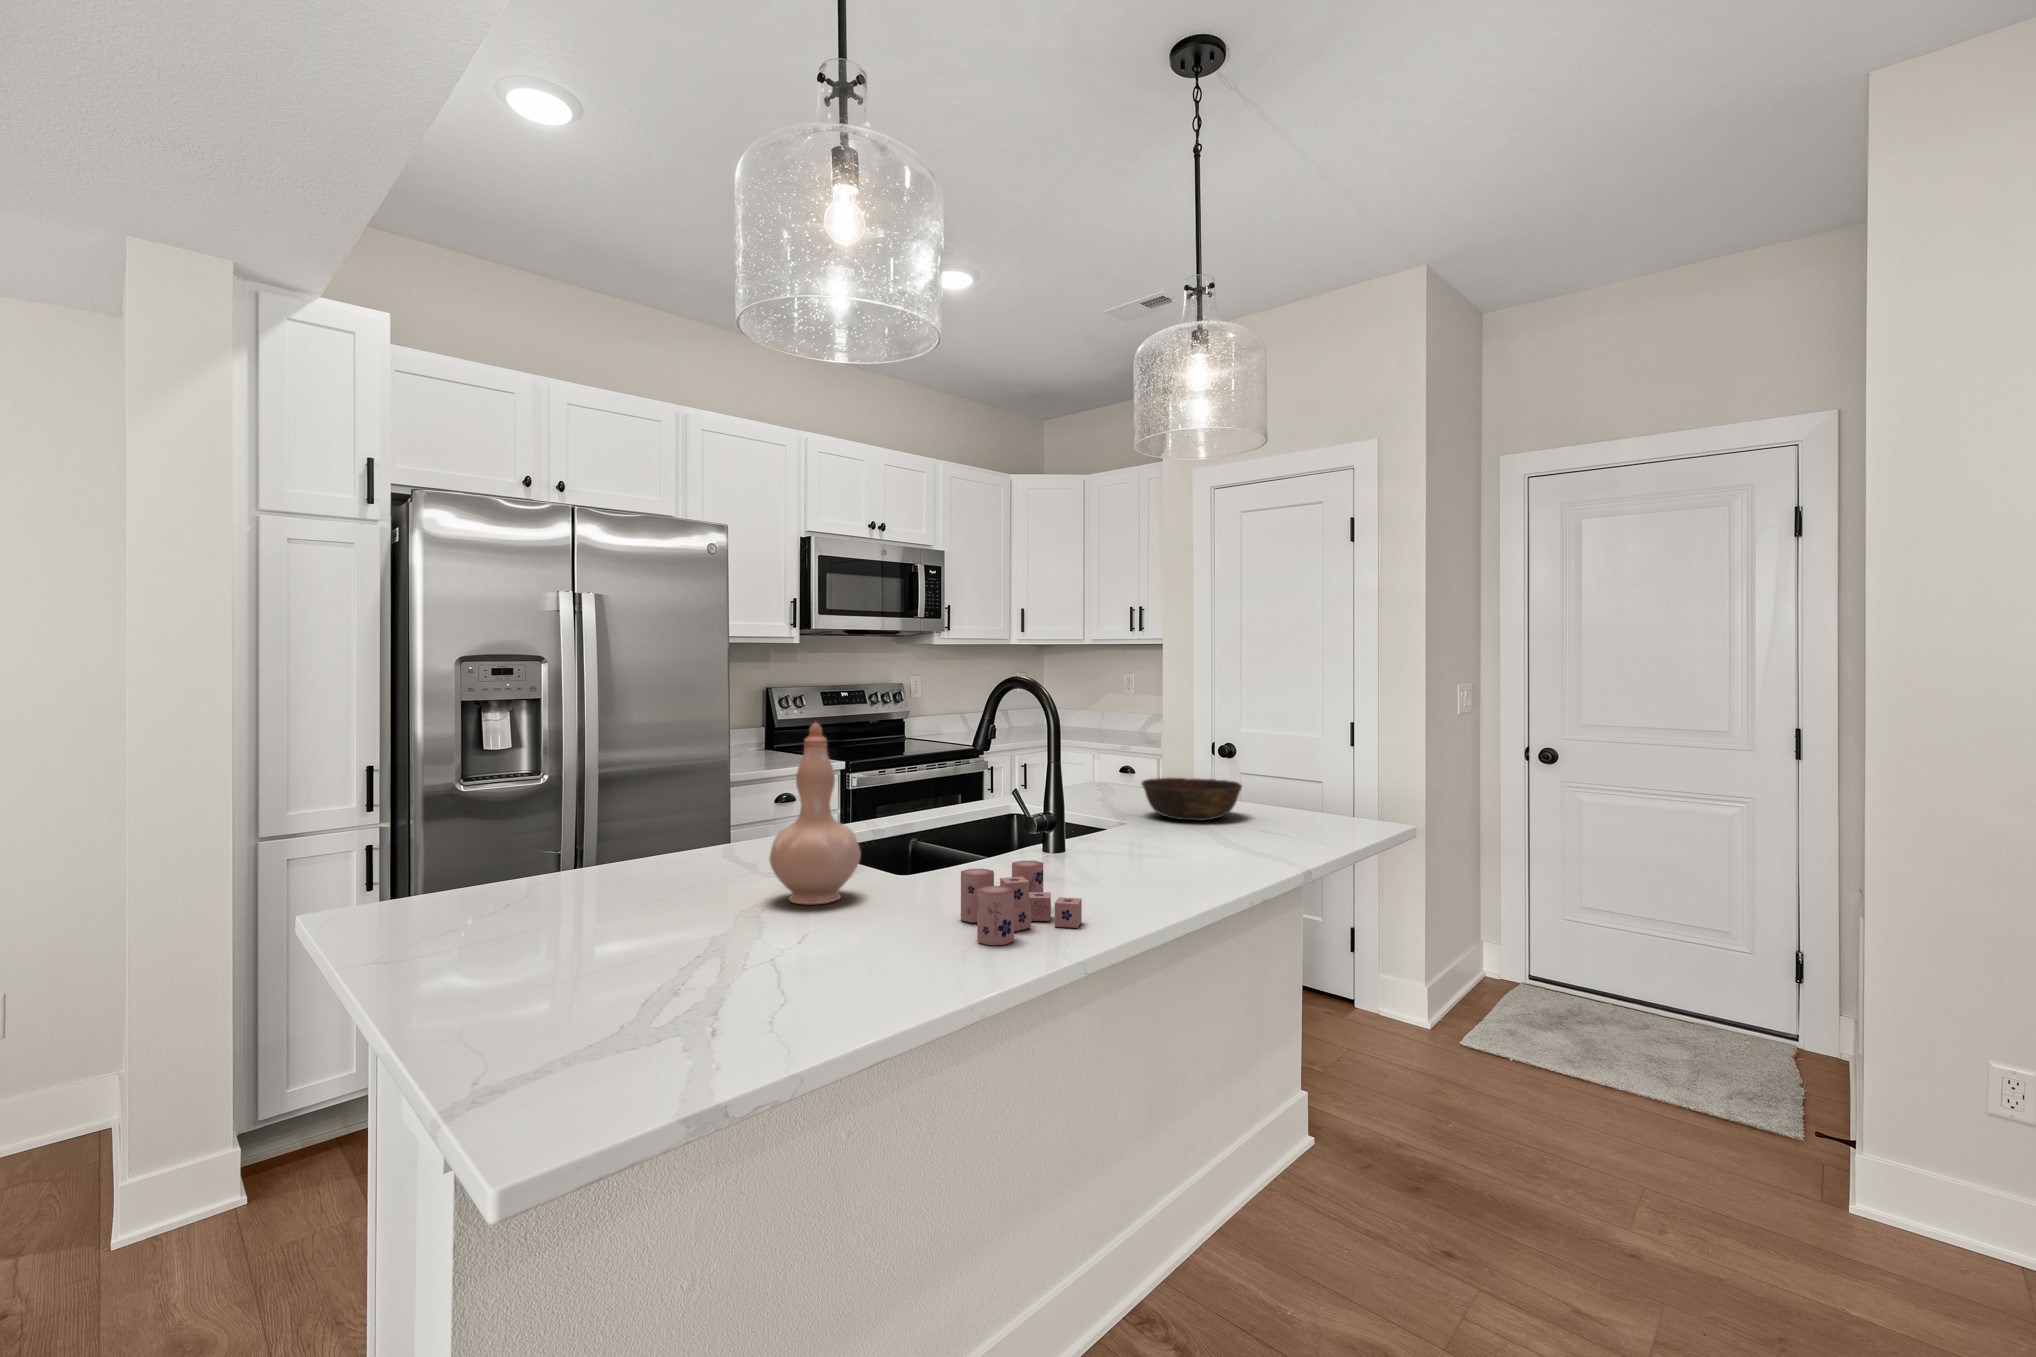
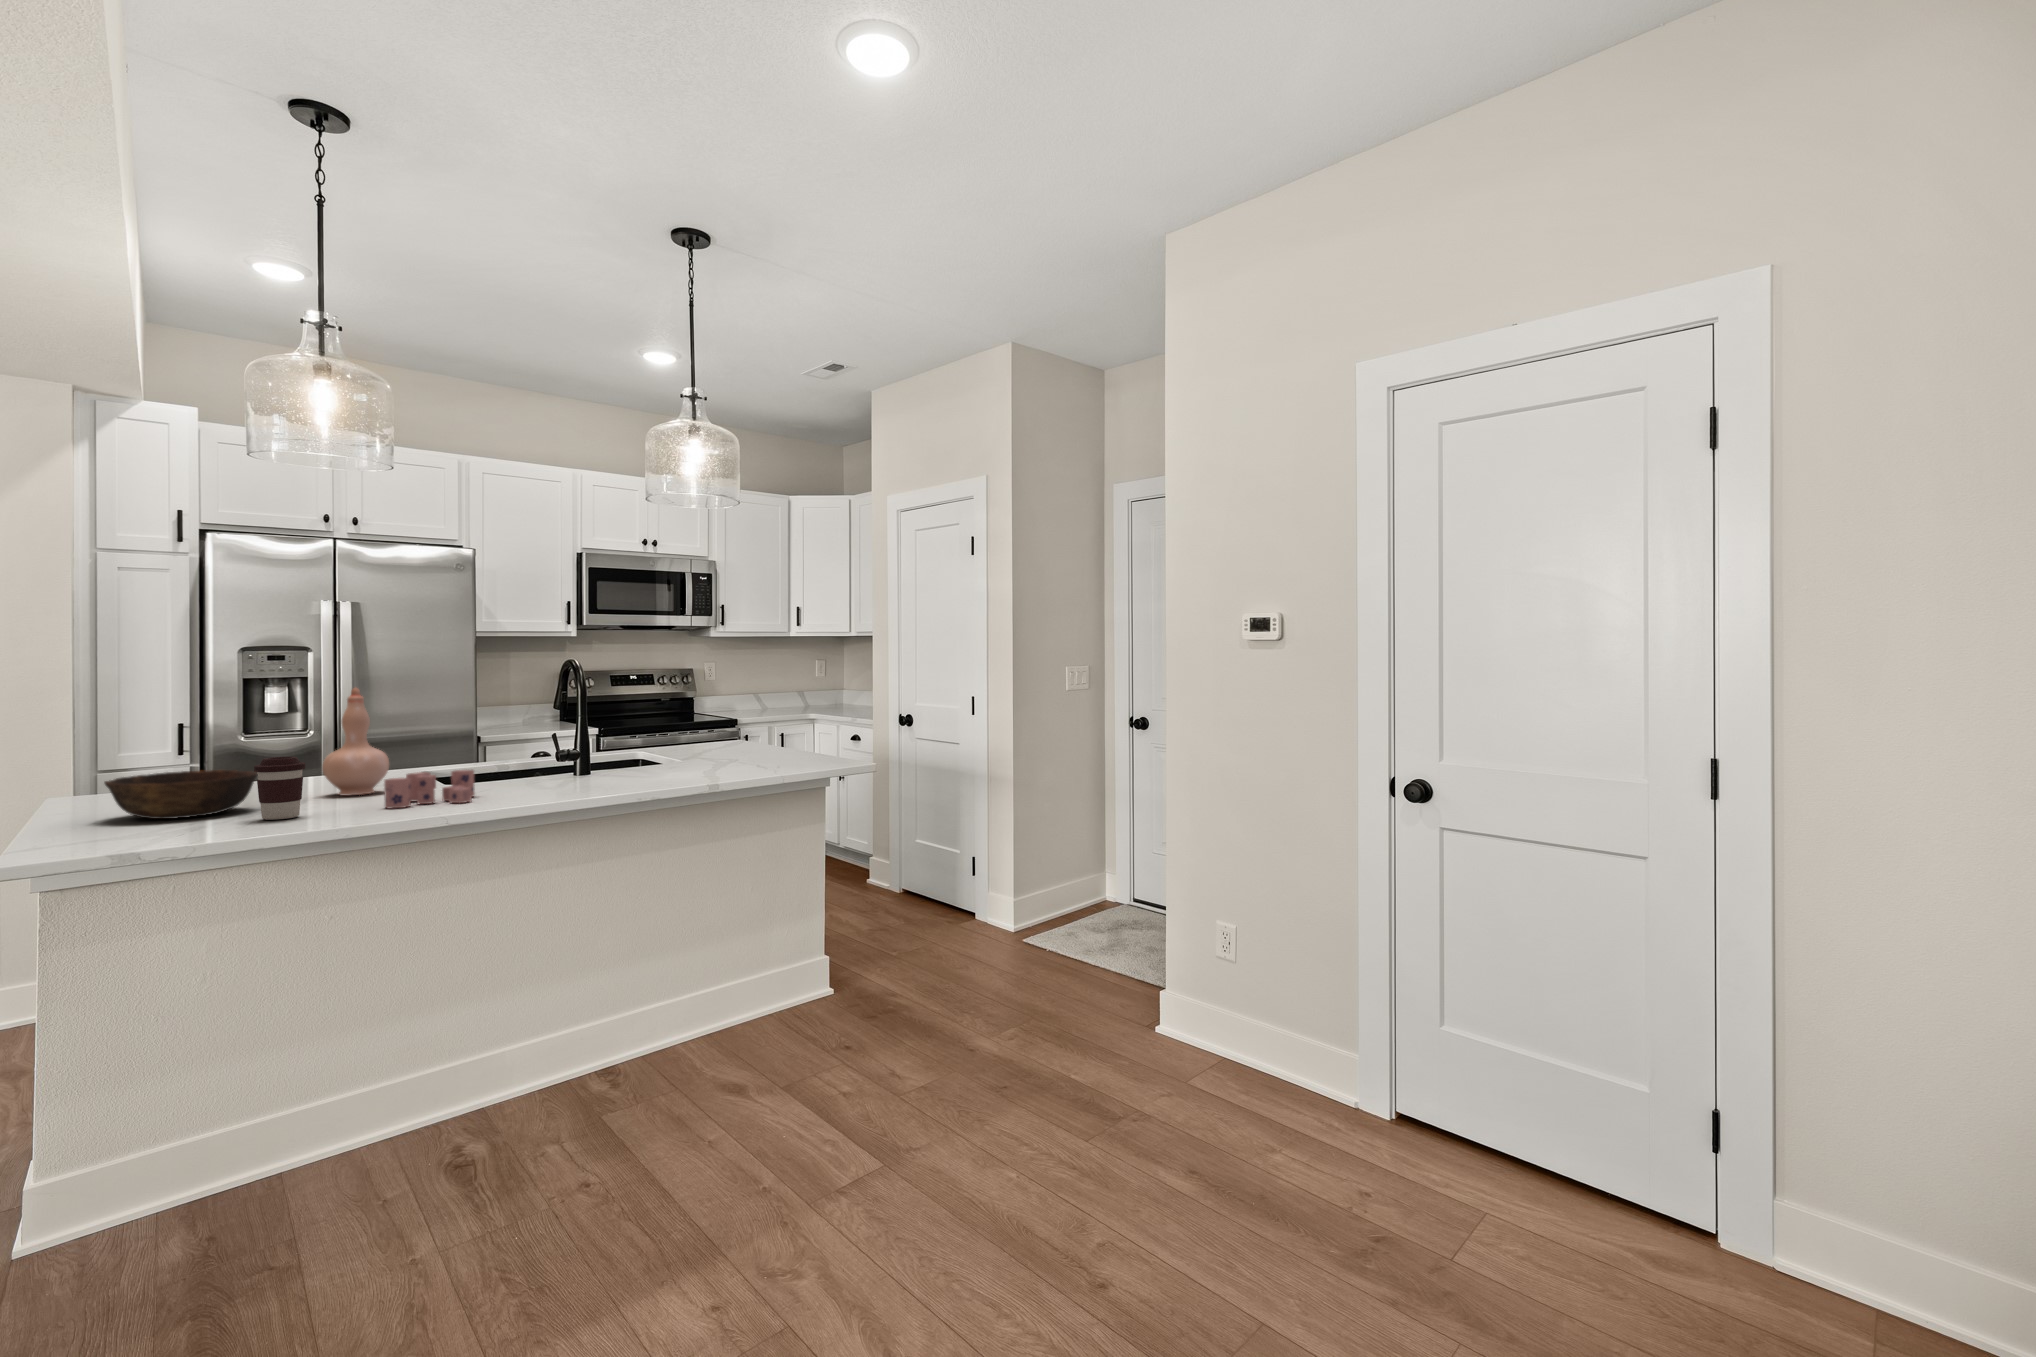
bowl: present [1142,778,1242,821] -> present [104,770,257,819]
coffee cup: none [832,862,909,989] -> present [254,757,306,820]

